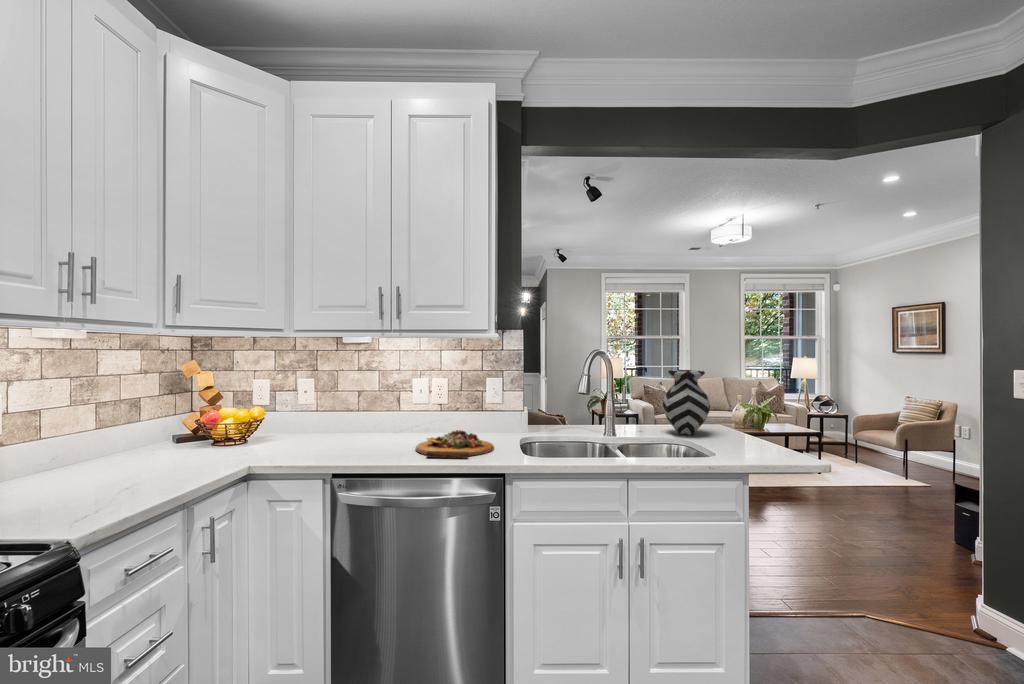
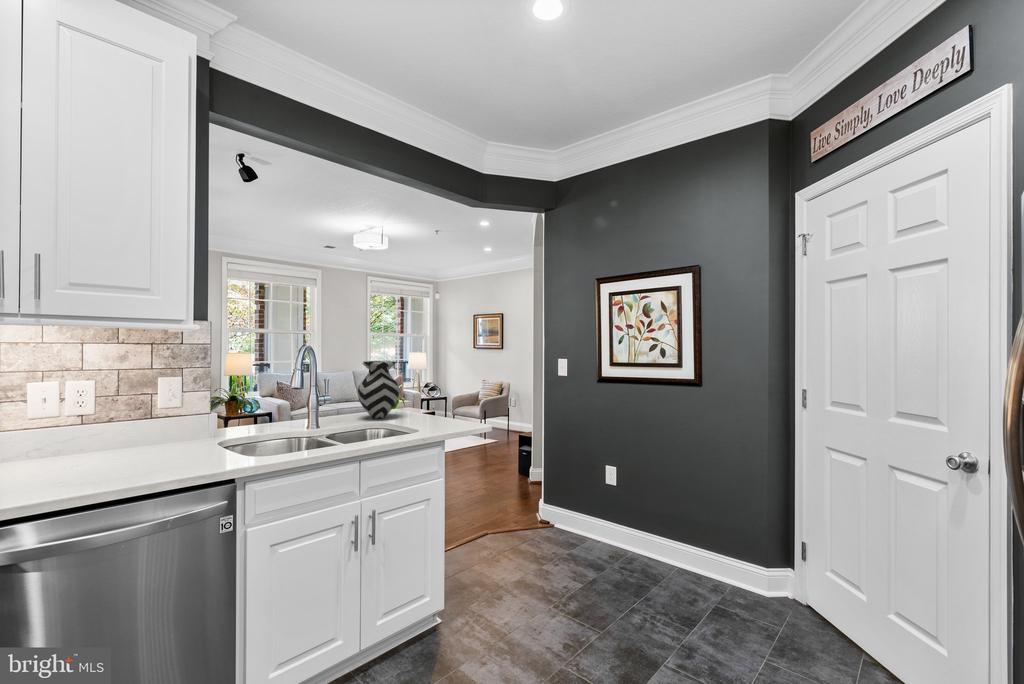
cutting board: present [416,430,494,459] -> none [74,441,198,479]

